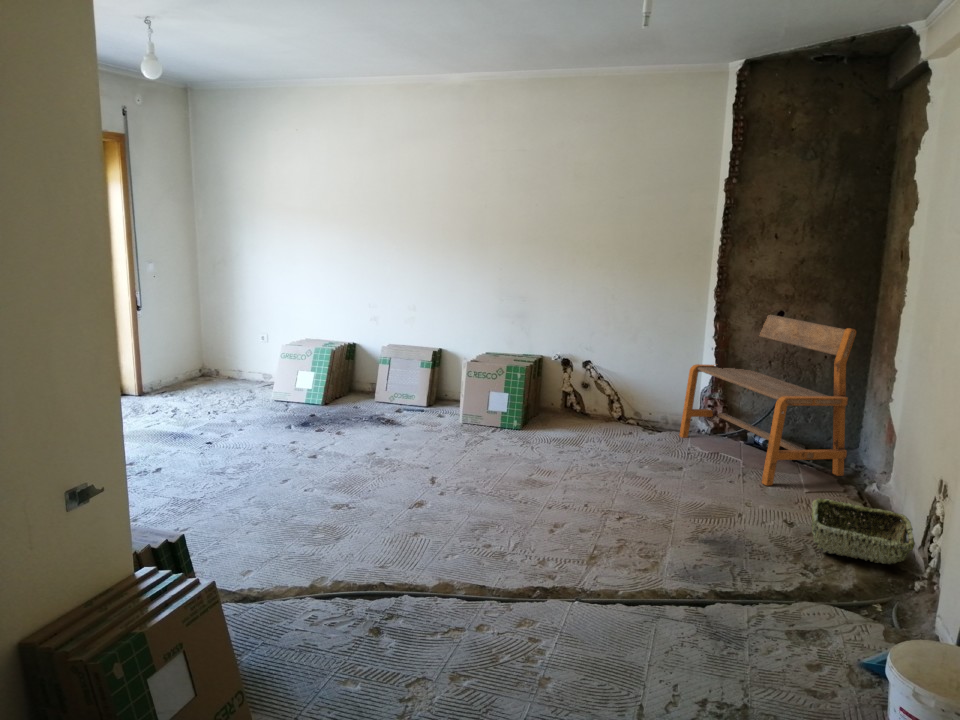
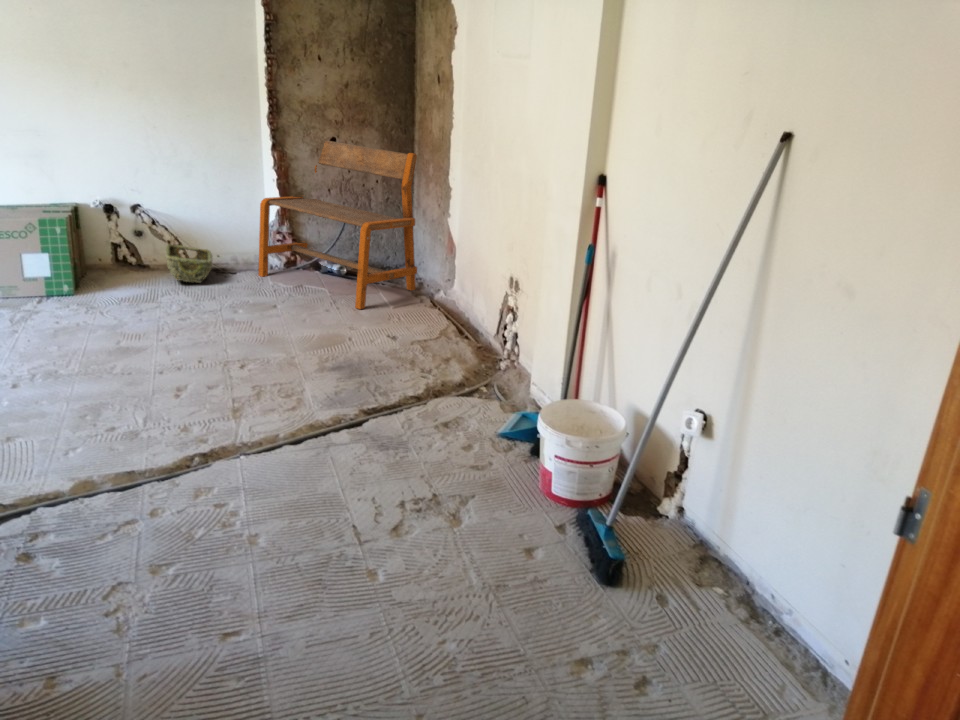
woven basket: present [812,498,915,564] -> present [166,245,212,283]

